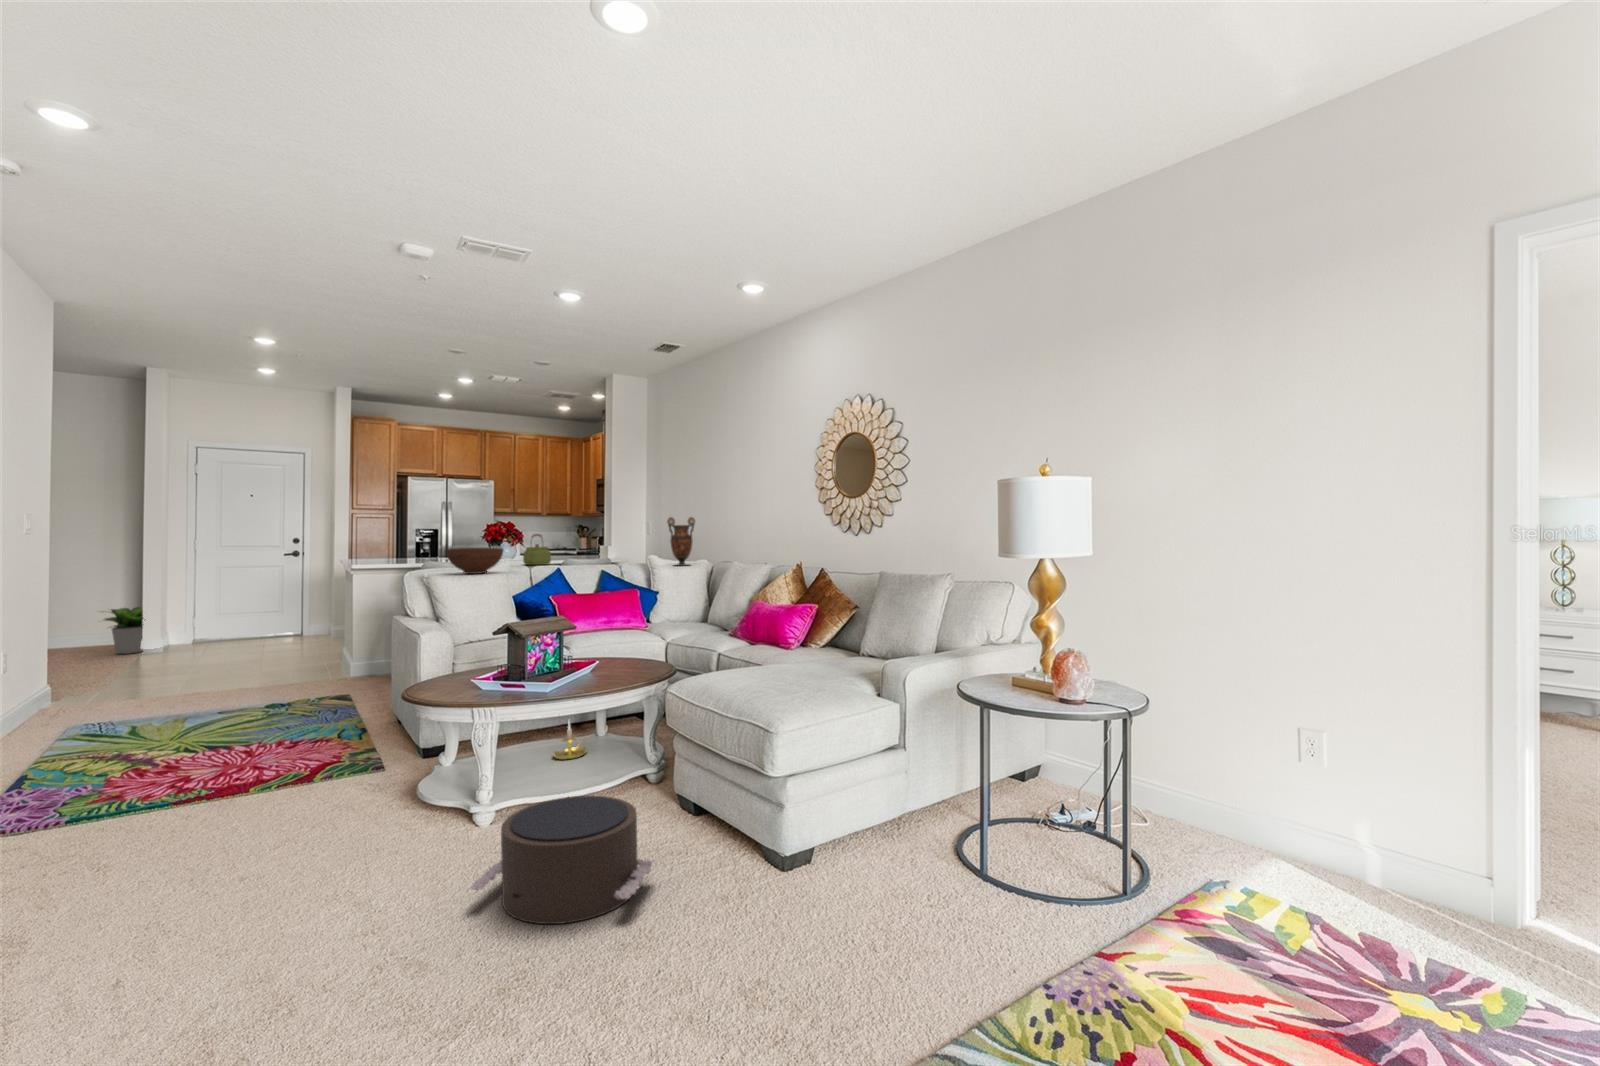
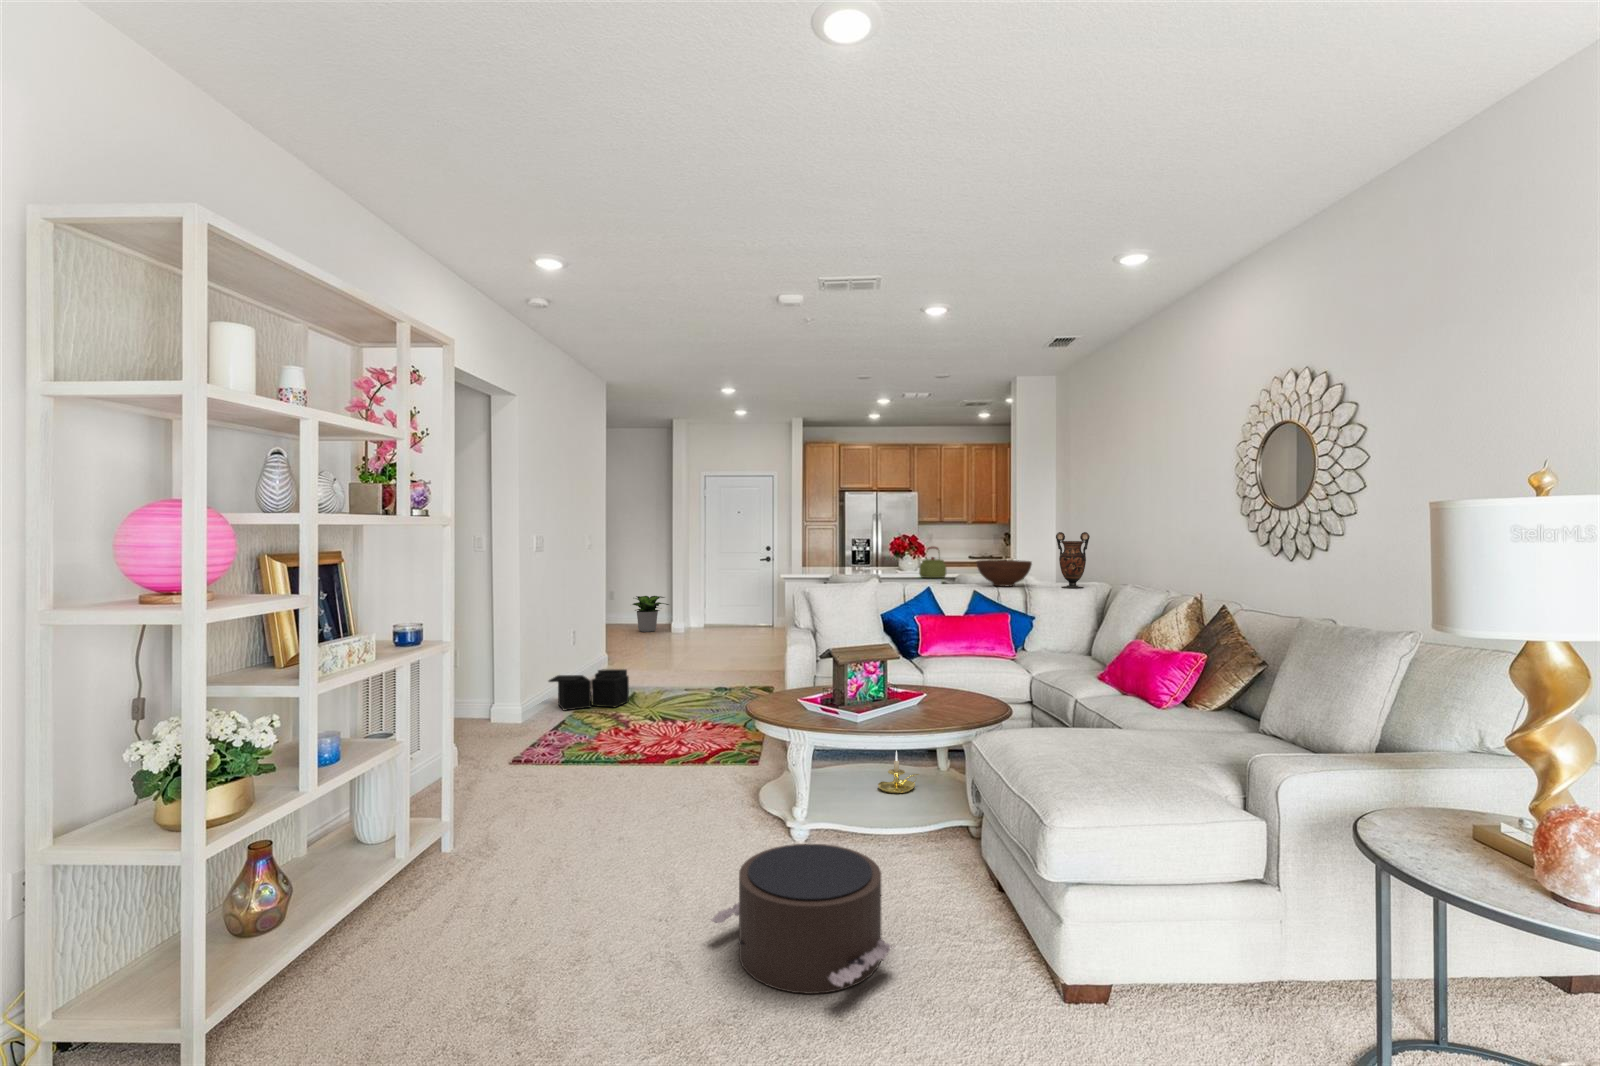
fruit bowl: present [446,548,503,574] -> present [977,560,1032,587]
storage bin: none [44,693,183,754] -> present [549,669,629,710]

